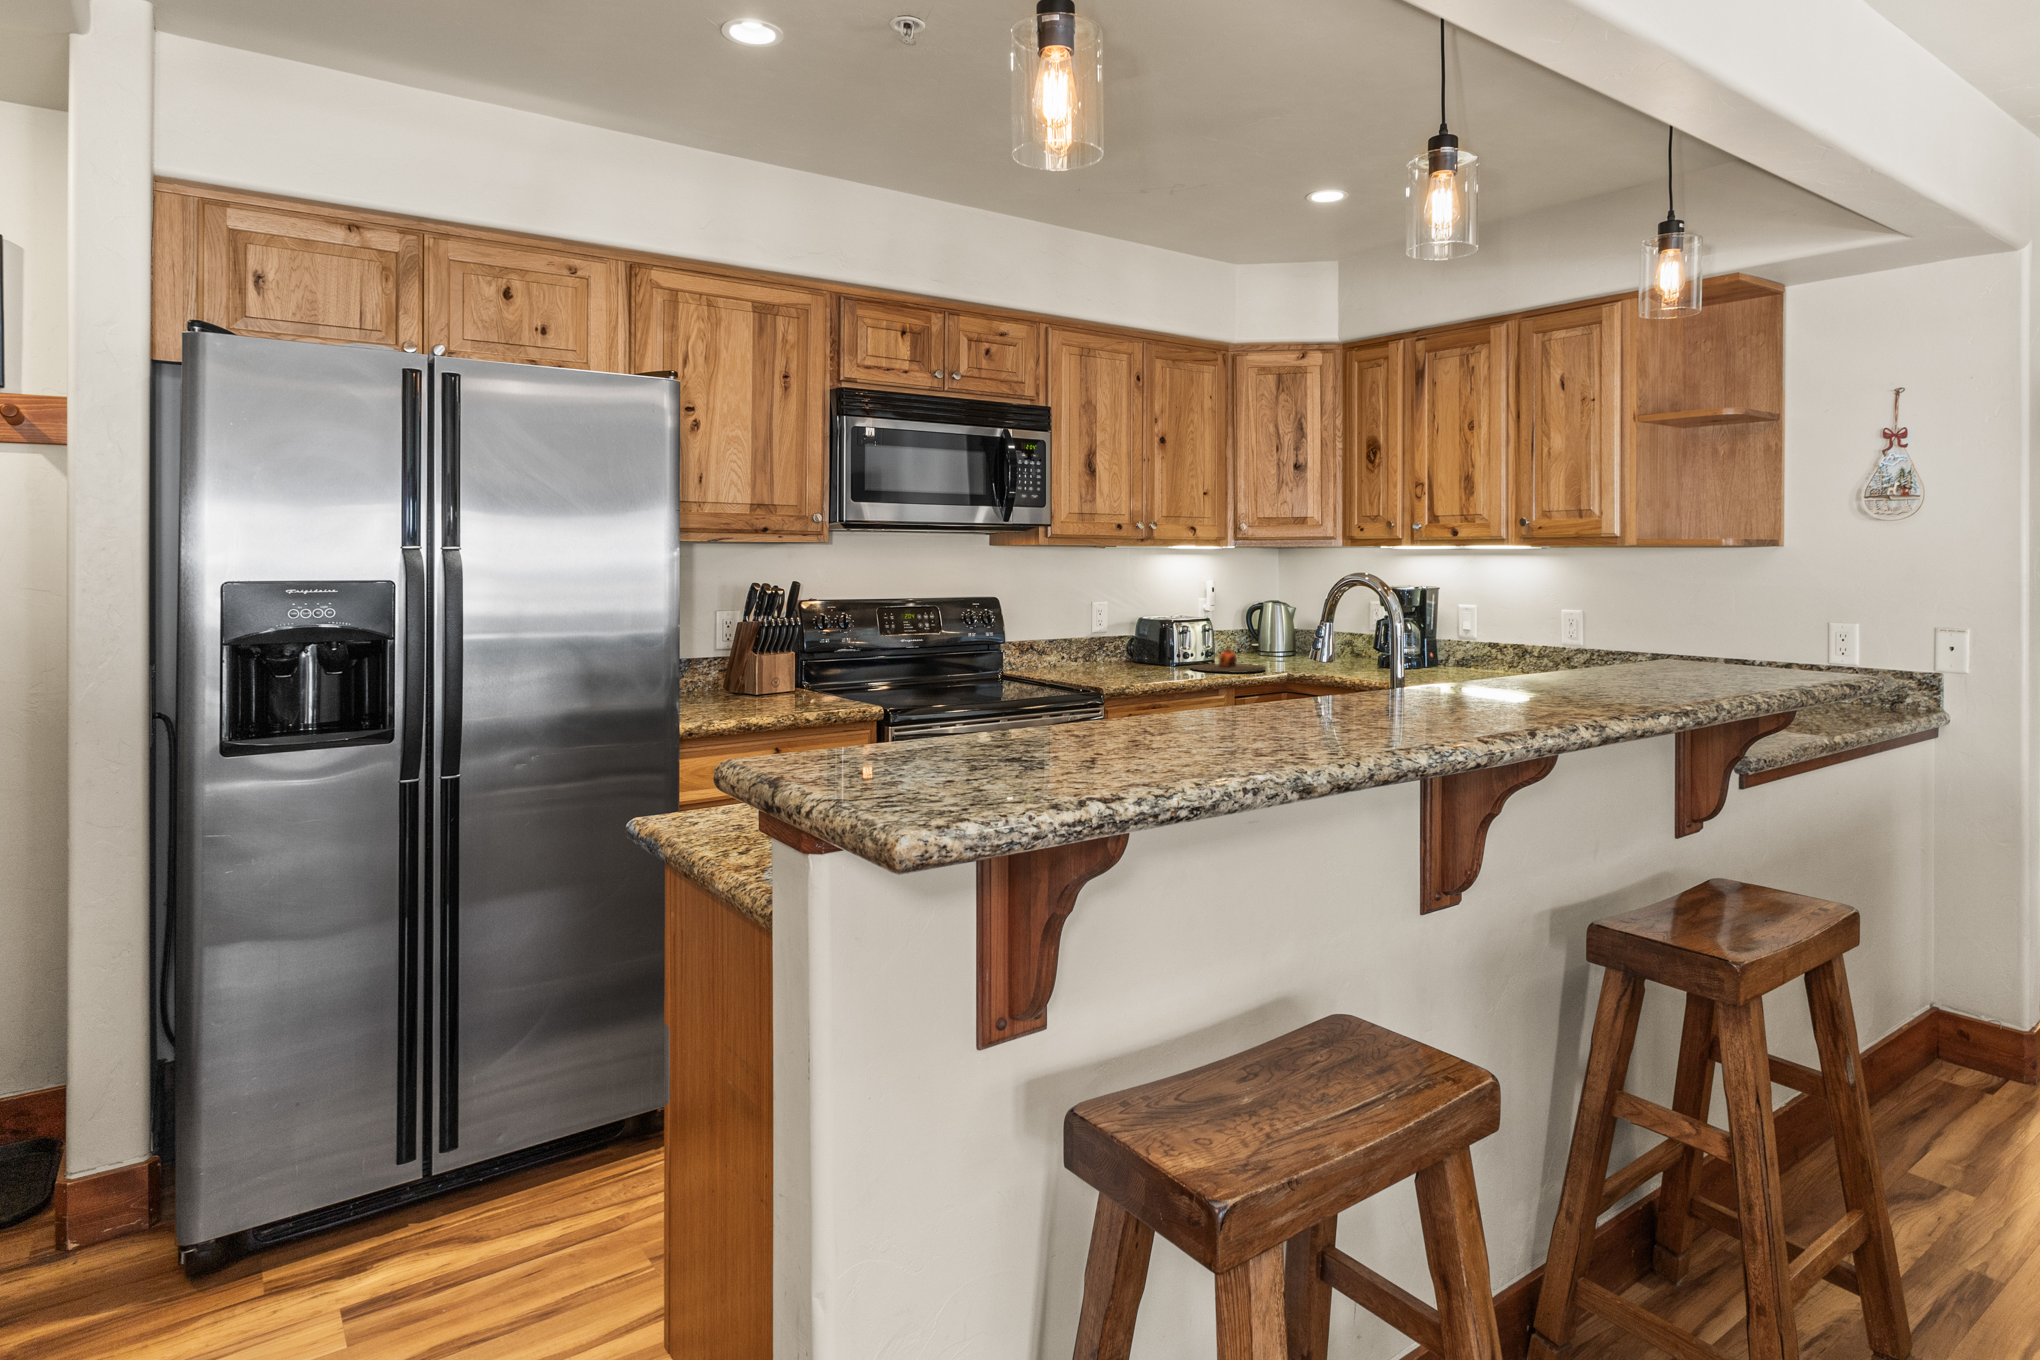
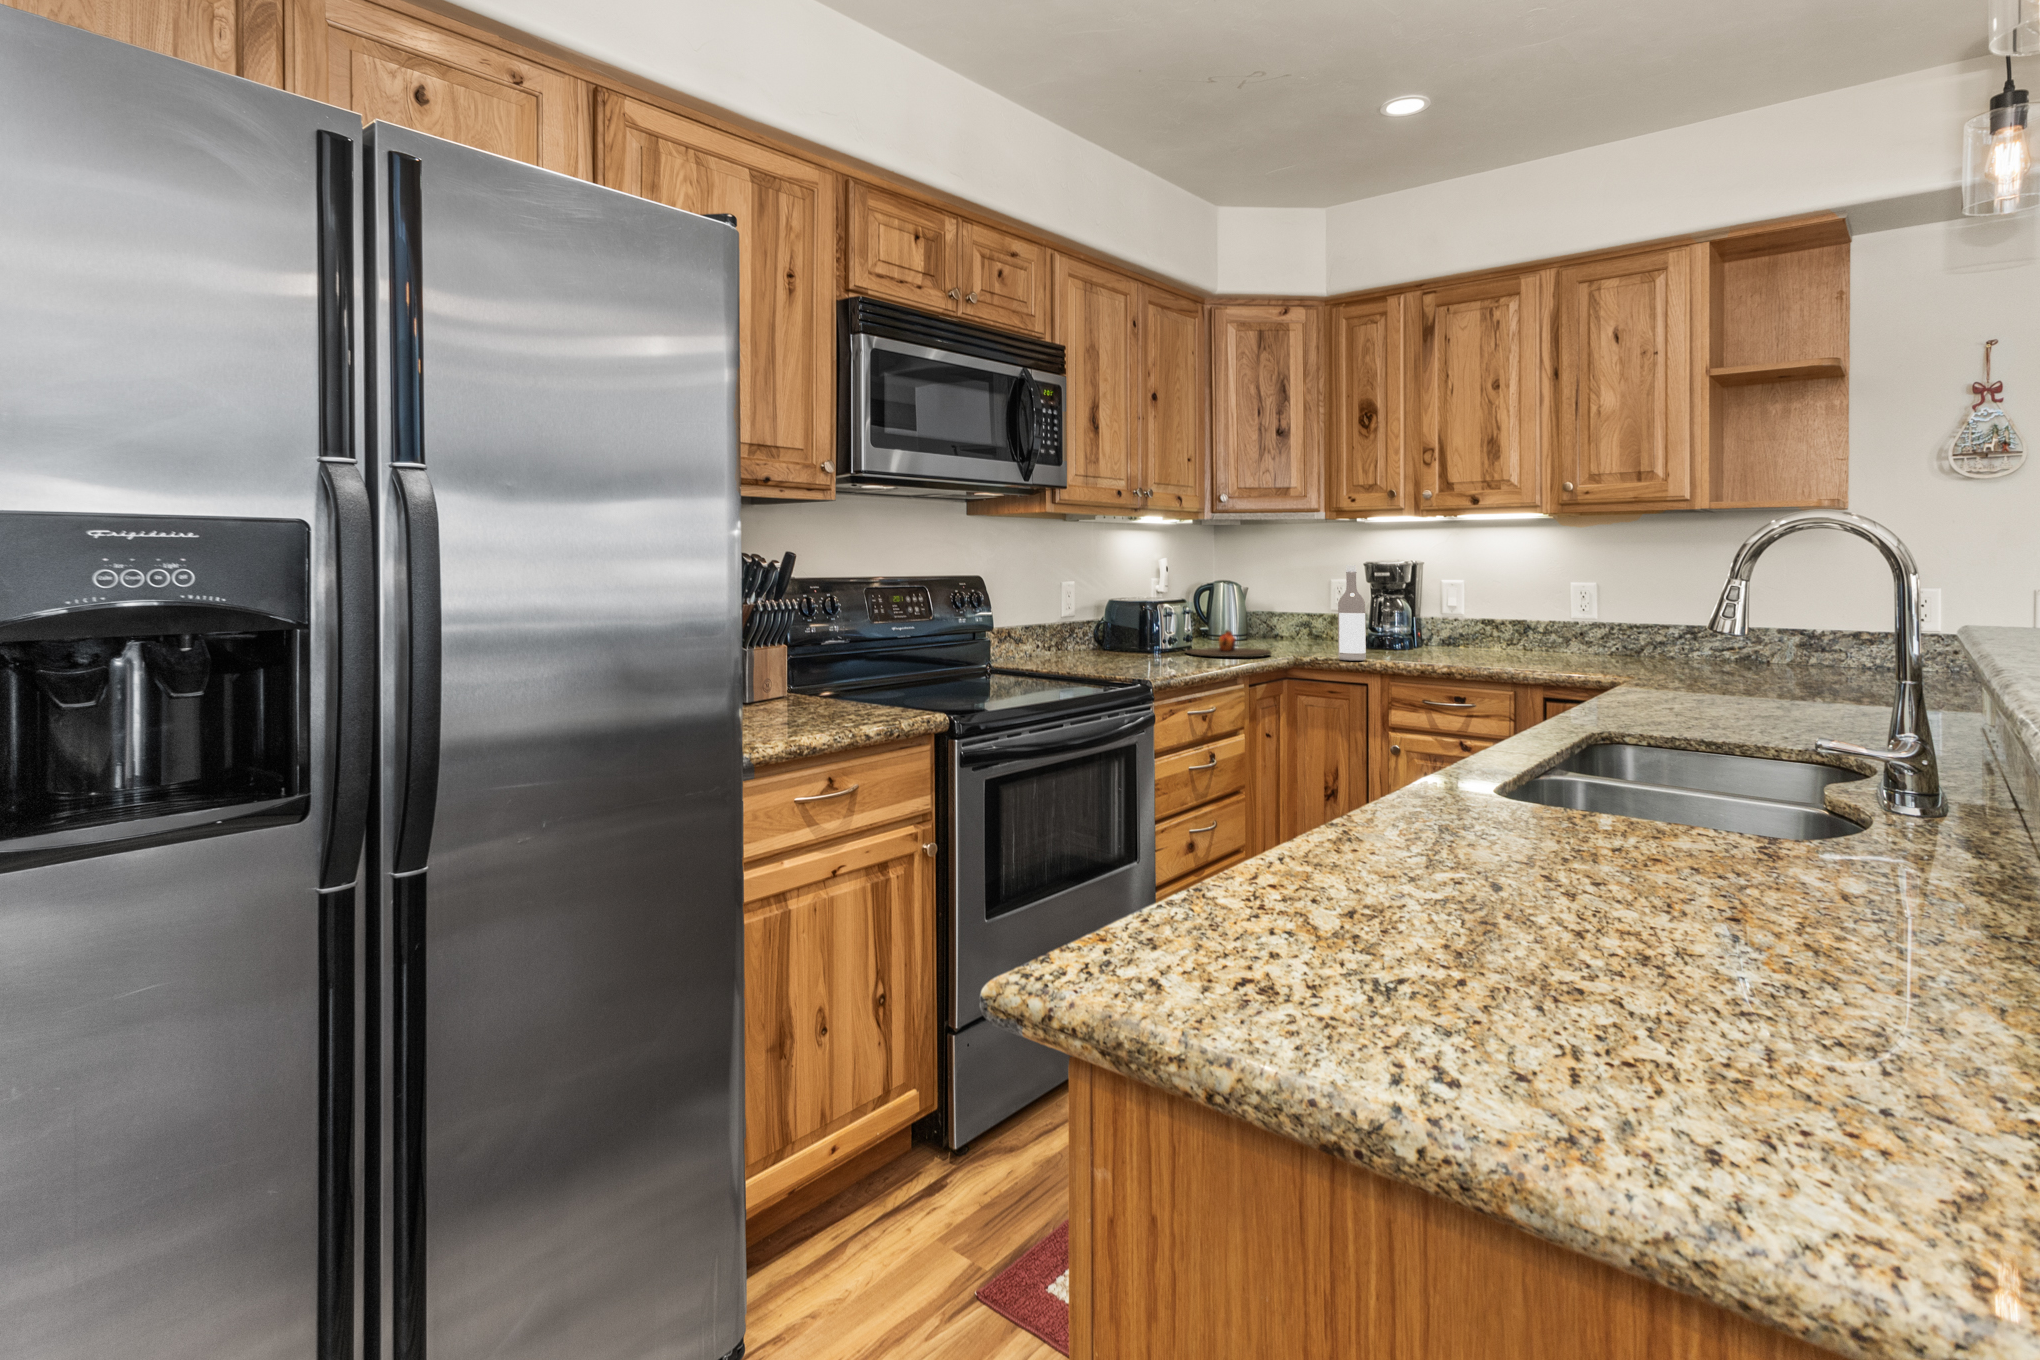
wine bottle: none [1315,592,1339,678] -> present [1338,565,1366,661]

